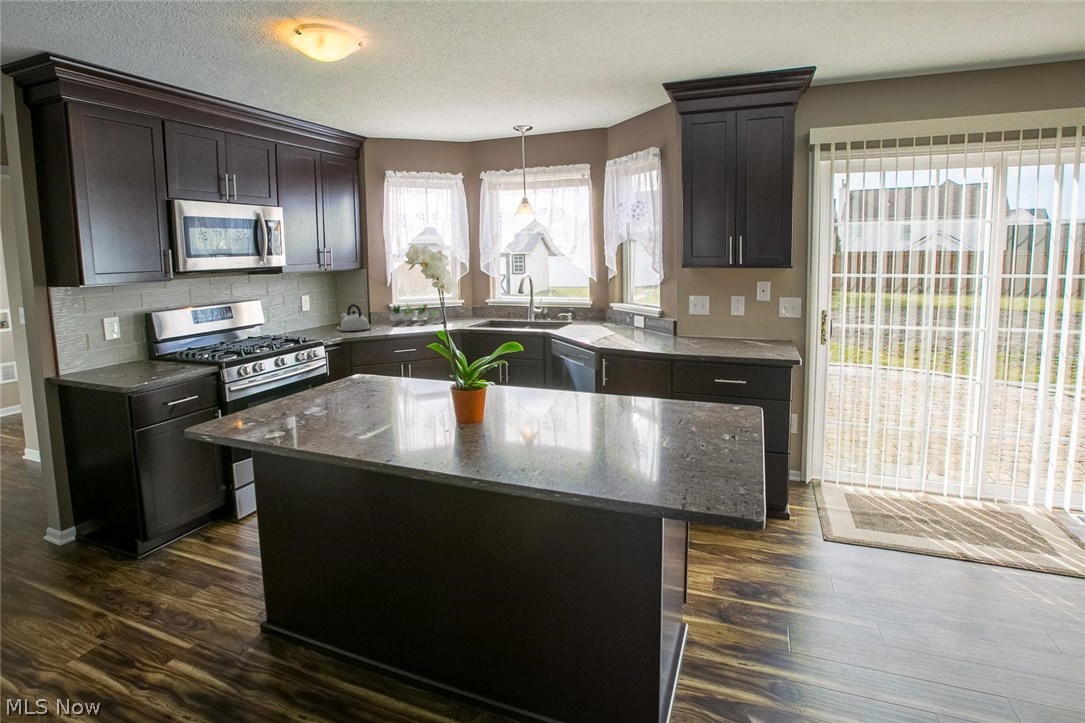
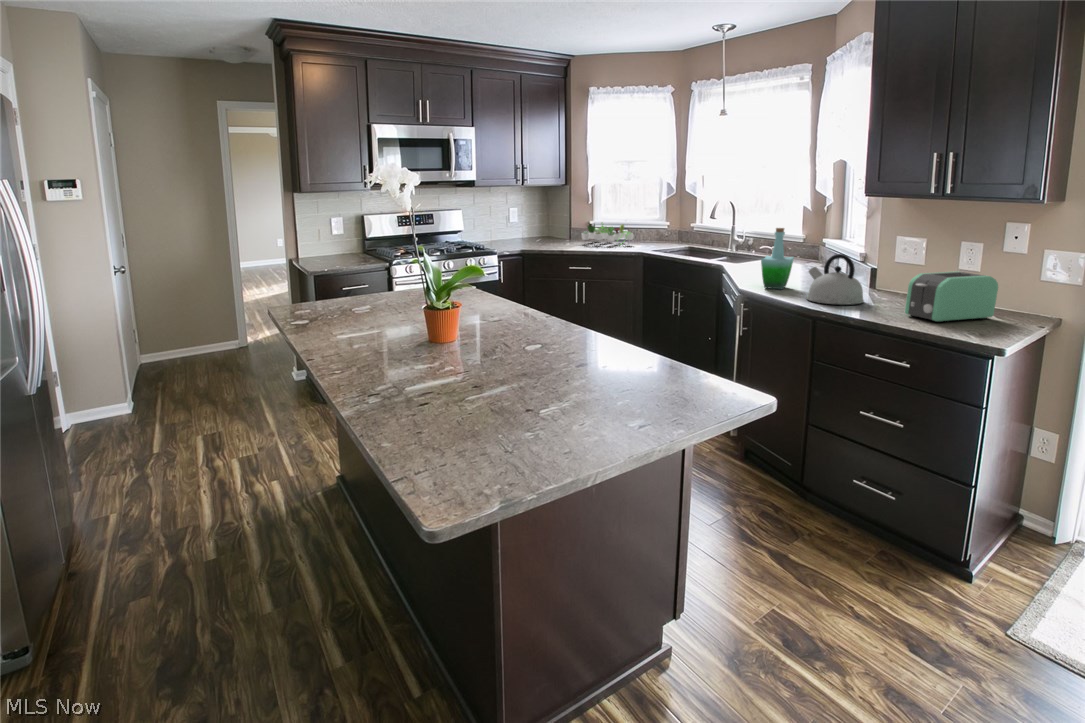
bottle: none [606,296,629,344] -> present [761,228,794,289]
kettle: present [340,304,370,331] -> present [806,254,864,305]
toaster: none [729,317,779,352] -> present [905,272,998,322]

